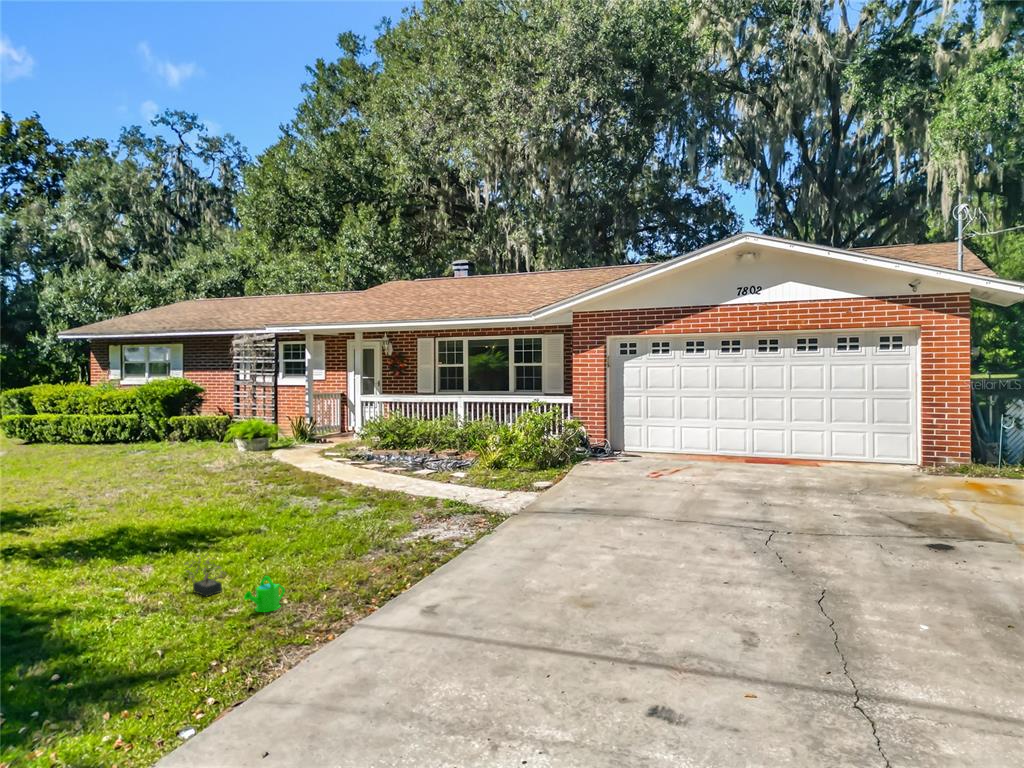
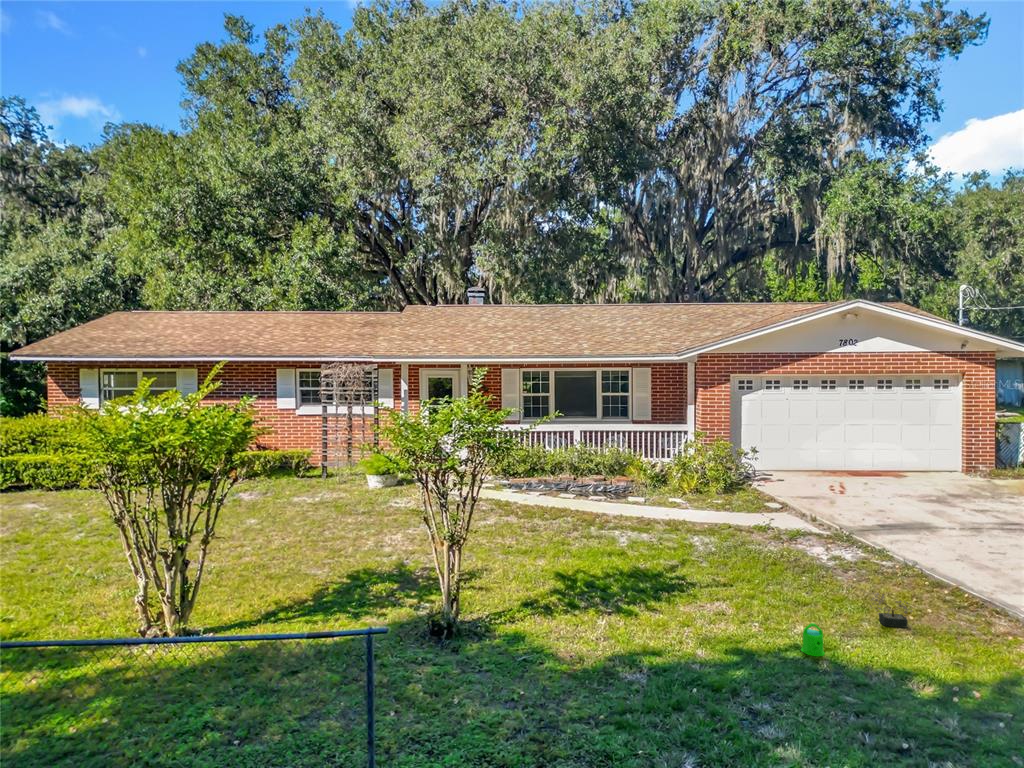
watering can: present [244,576,285,612] -> present [801,623,825,656]

